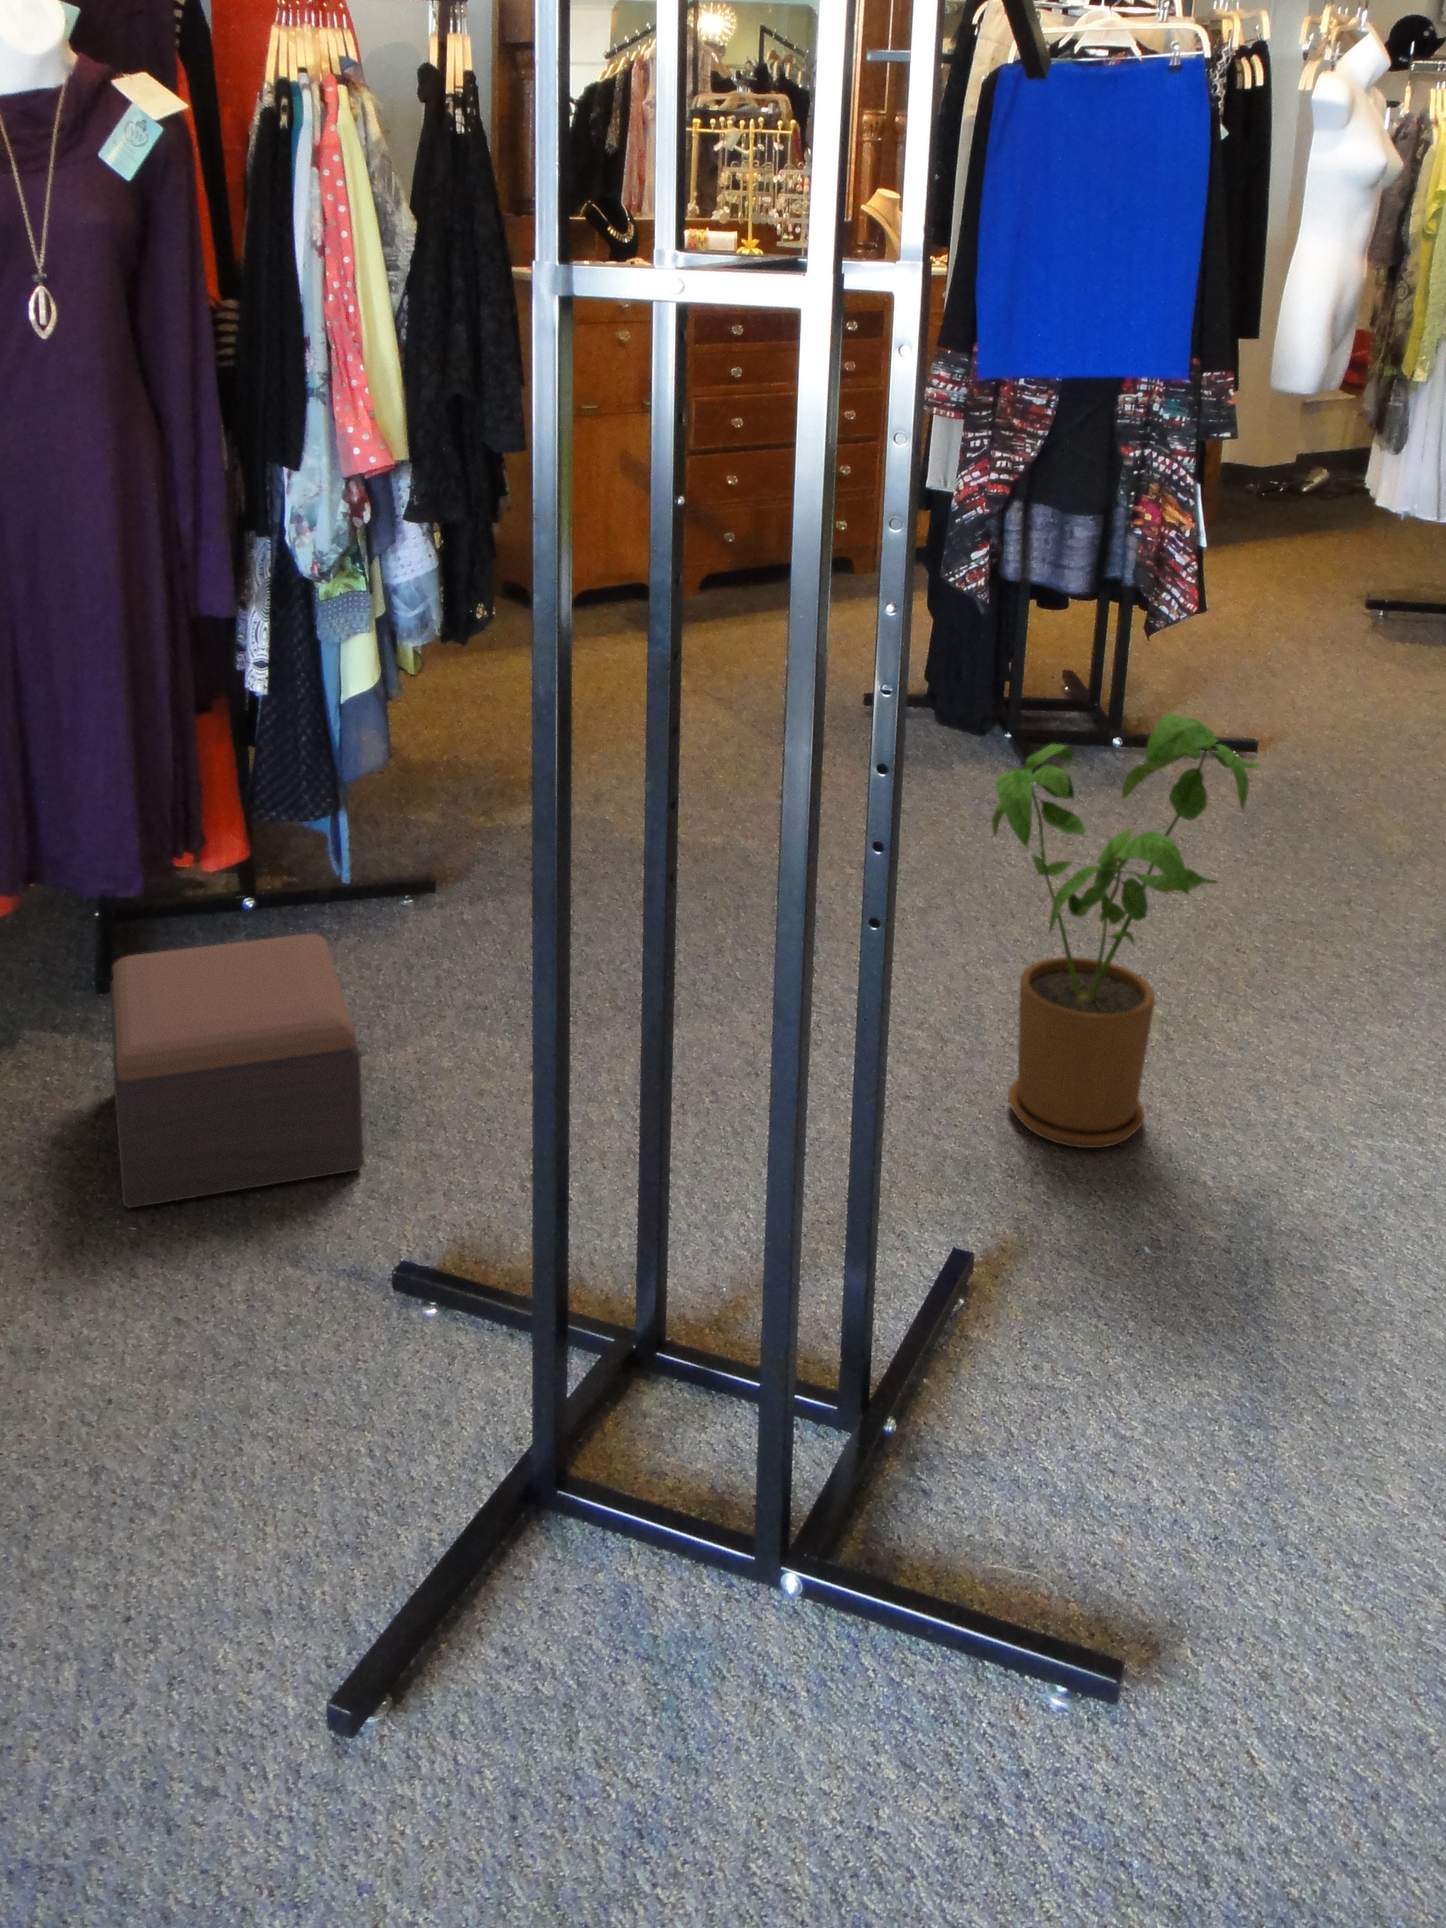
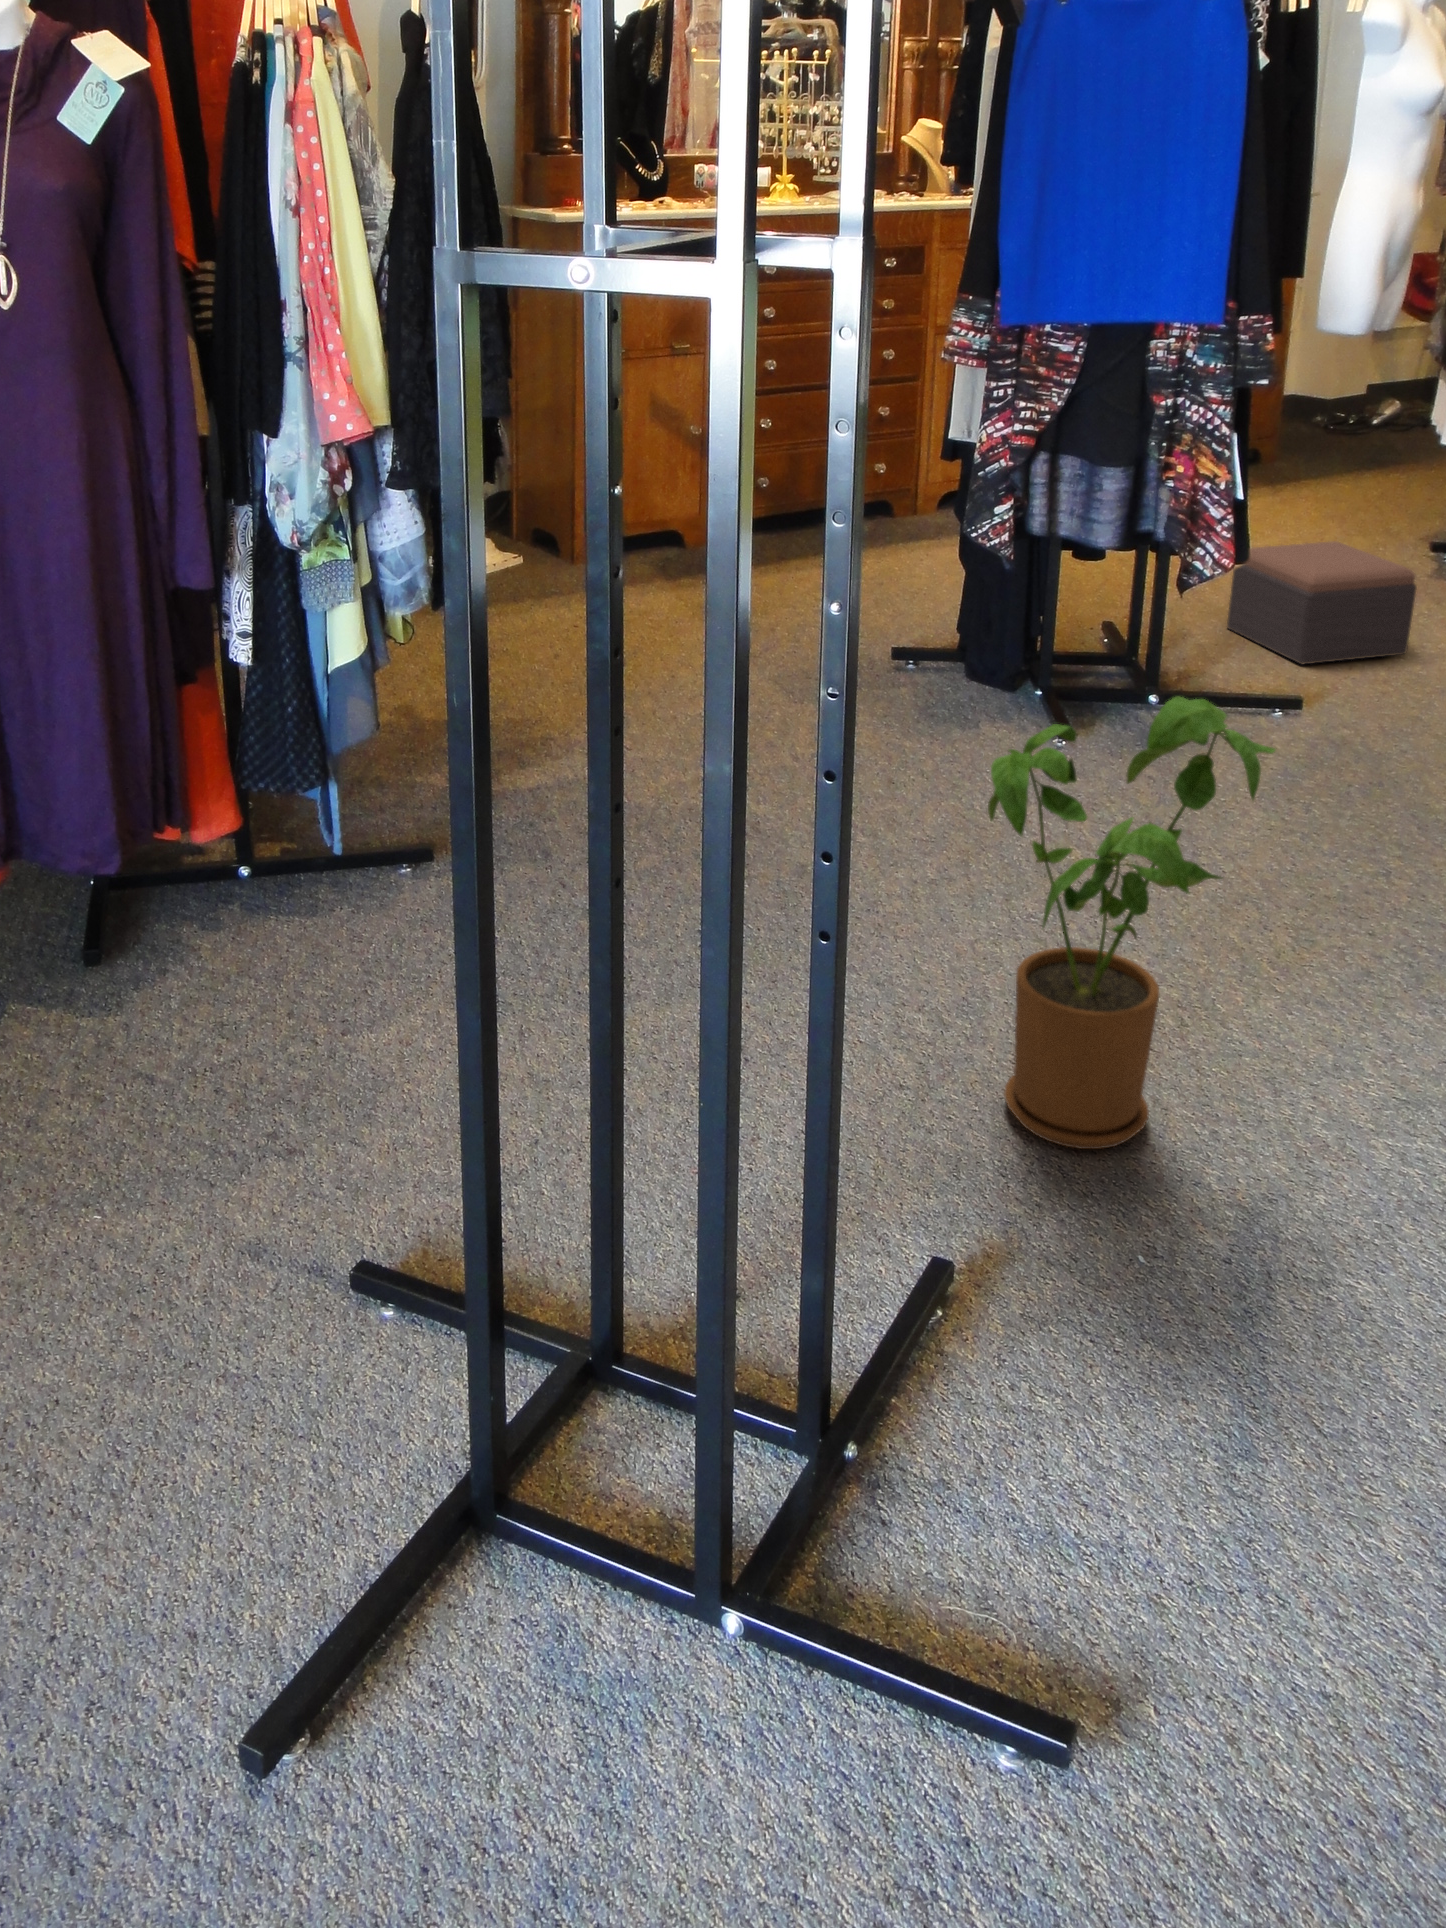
footstool: present [110,934,364,1208] -> present [1227,541,1416,664]

